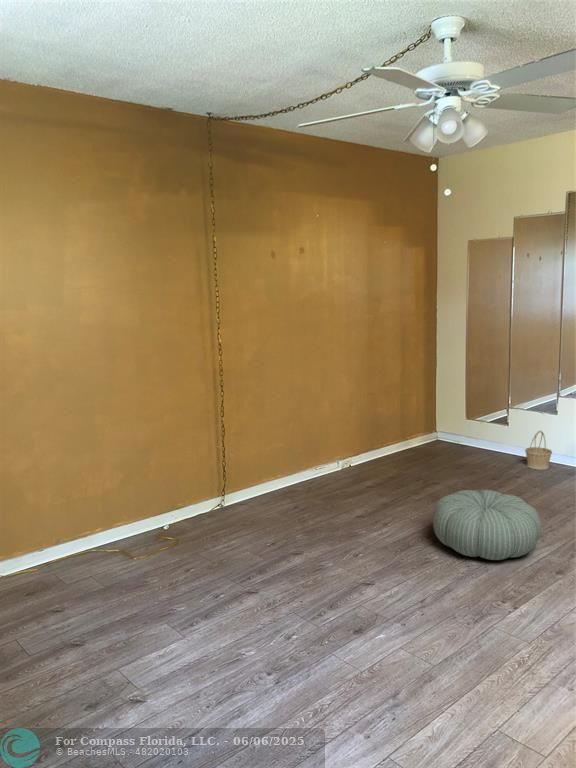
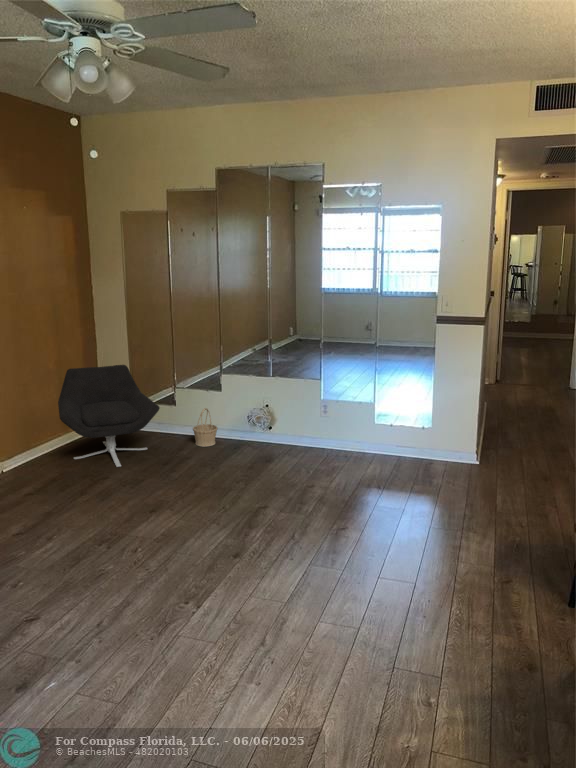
lounge chair: none [400,383,493,476] -> present [58,365,160,467]
pouf: present [433,490,541,560] -> none [104,481,215,557]

